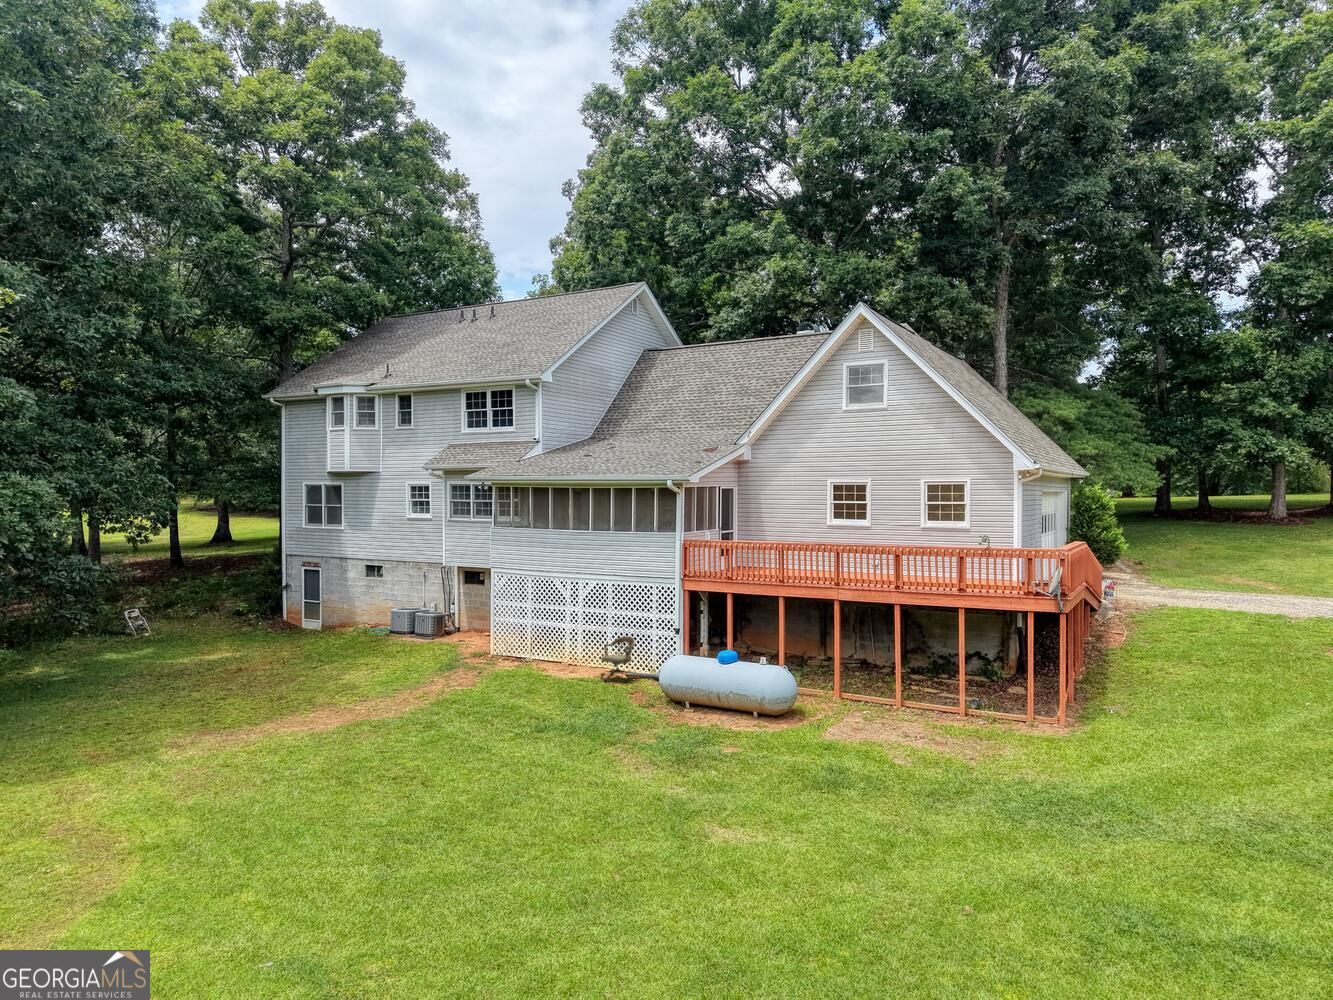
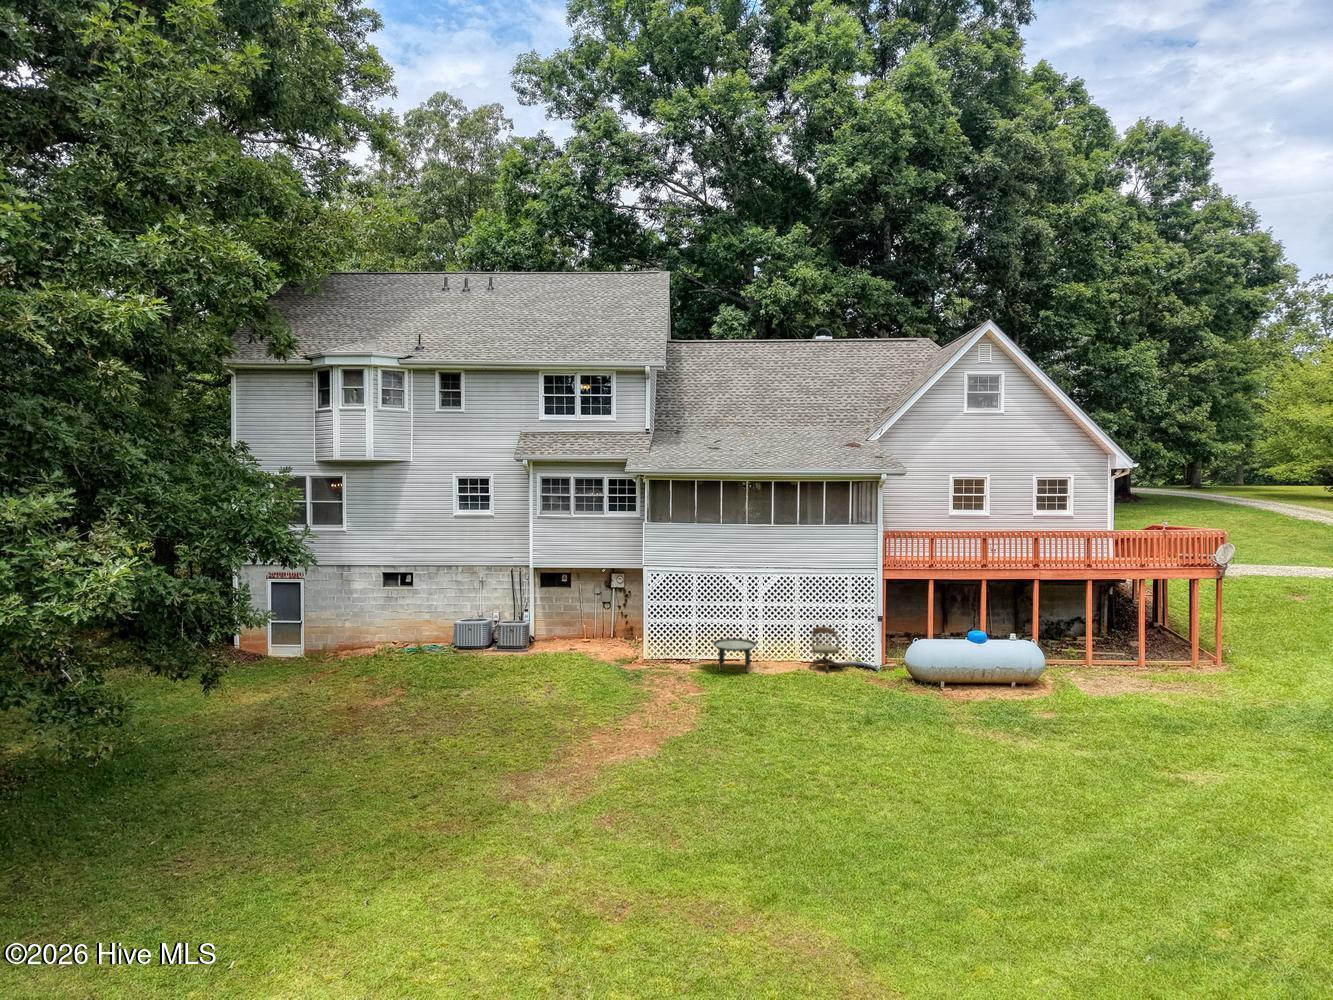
round table: none [521,640,565,673] -> present [713,638,756,673]

